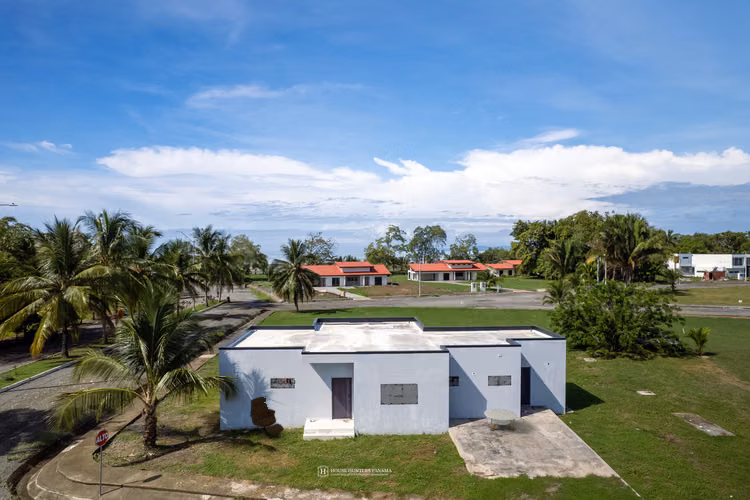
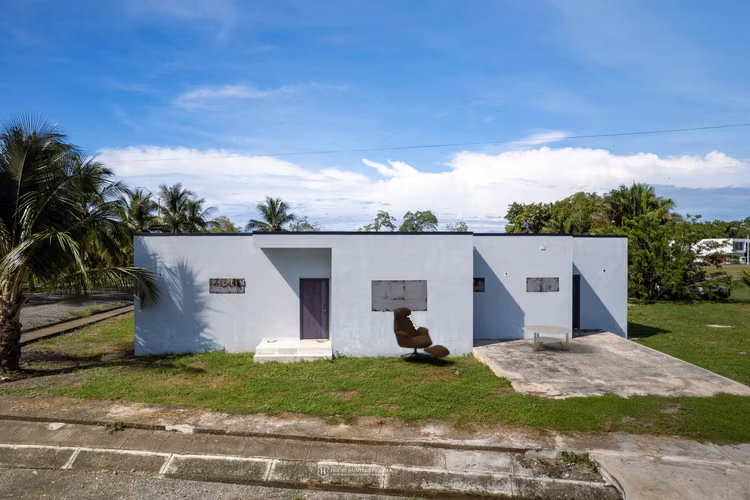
lounge chair: present [250,397,283,439] -> present [393,307,450,365]

